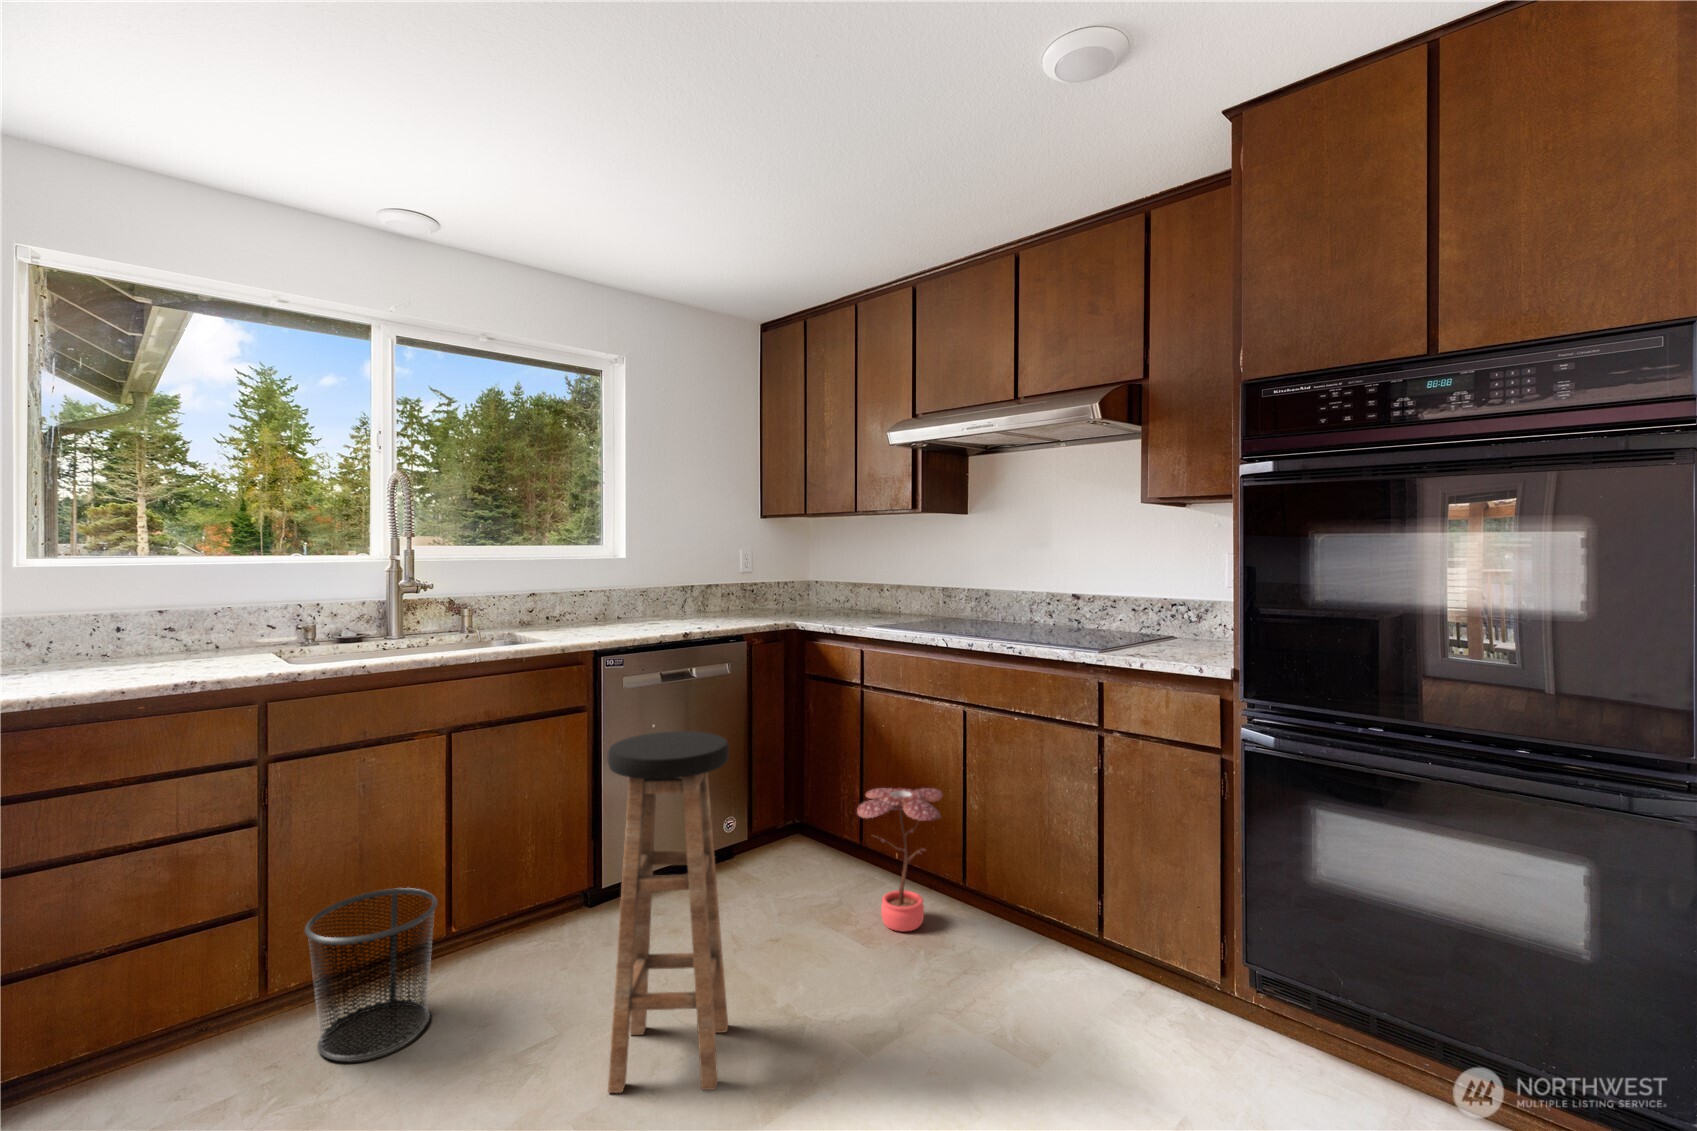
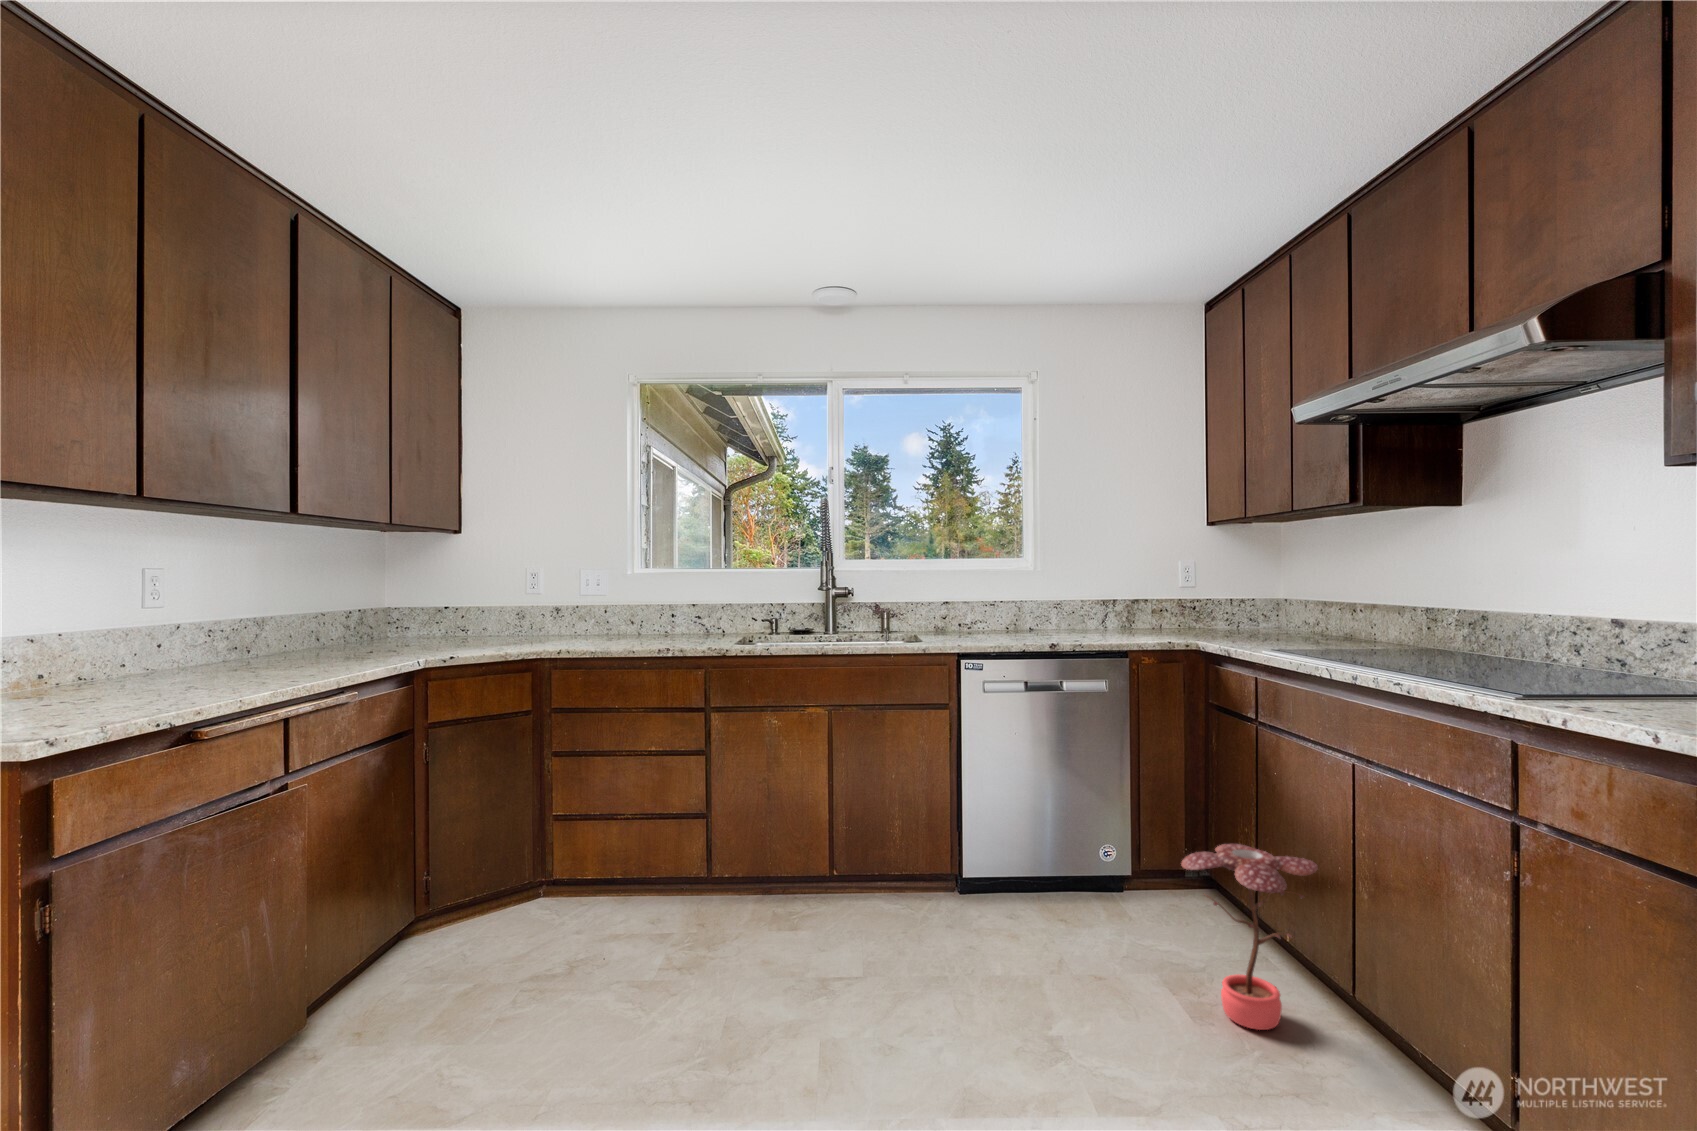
bar stool: present [607,731,729,1093] -> none [844,723,977,1070]
waste bin: present [305,888,438,1061] -> none [711,819,797,939]

